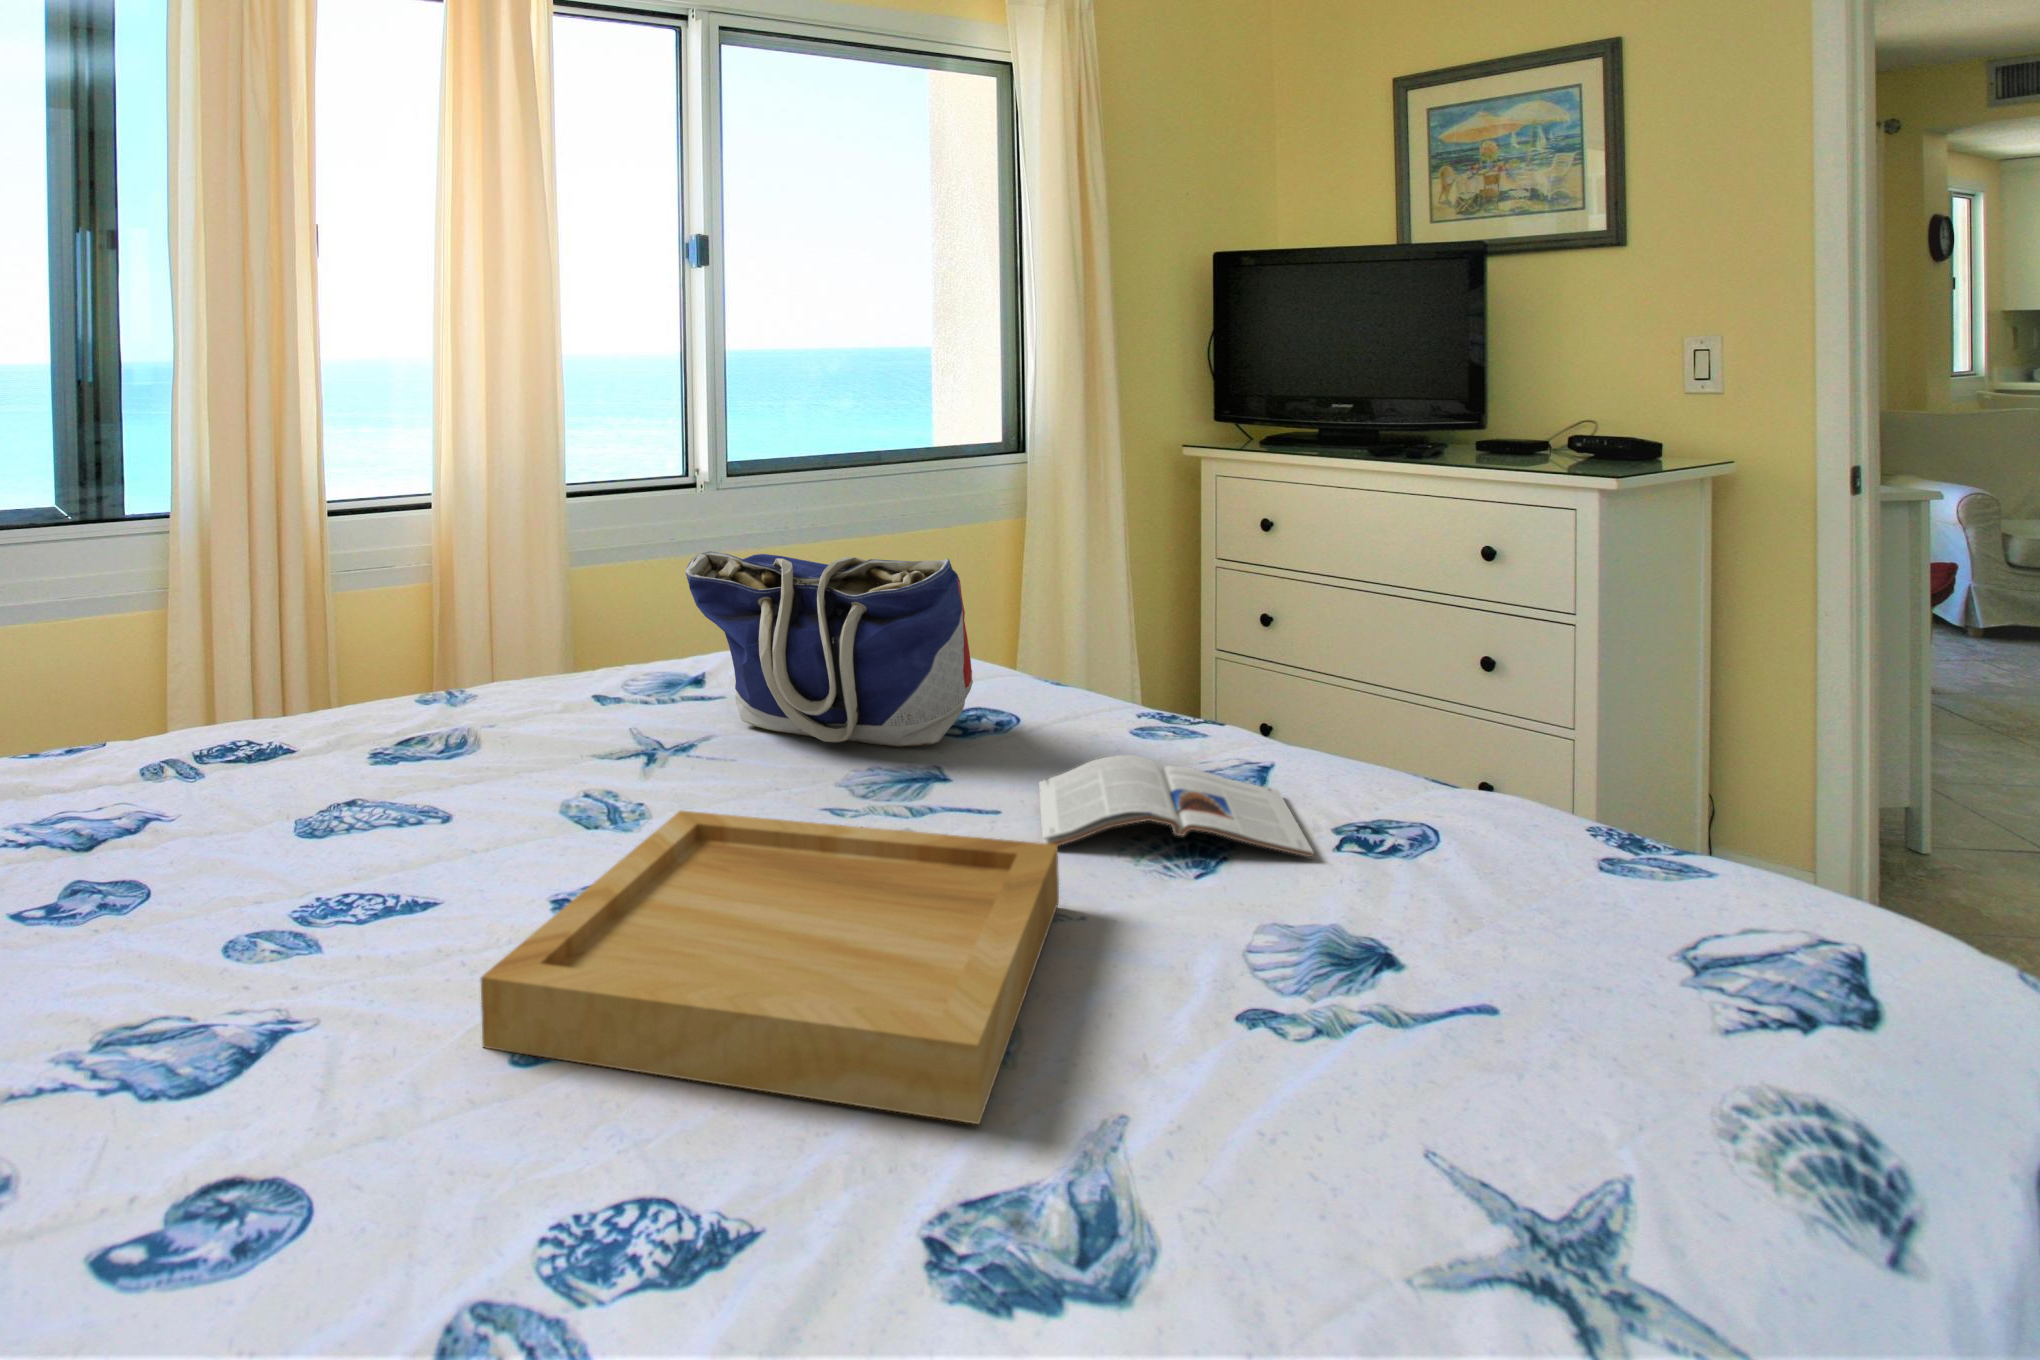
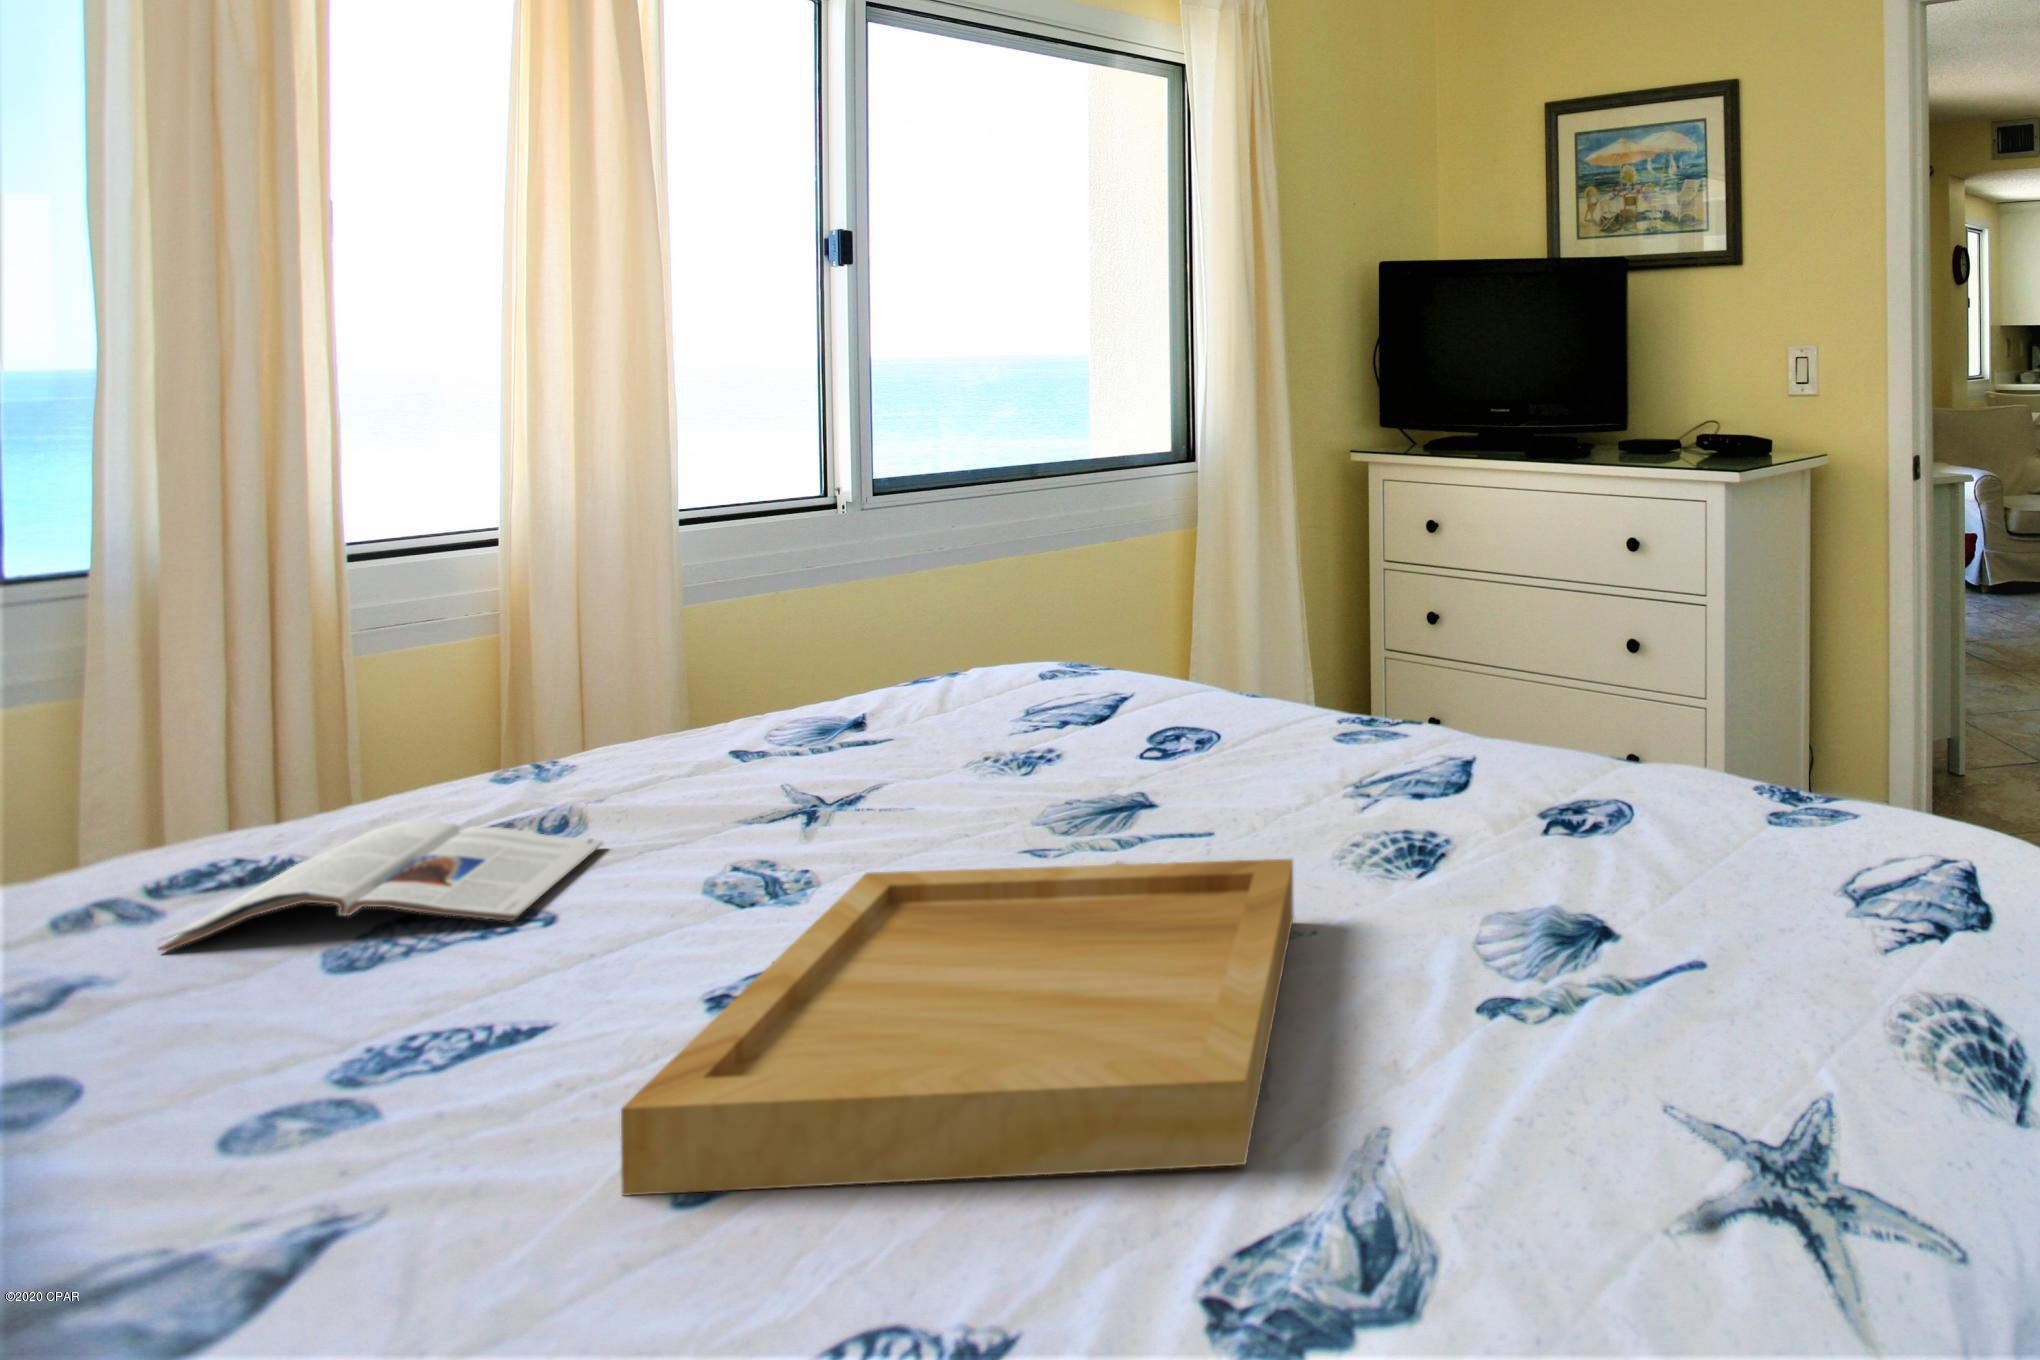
tote bag: present [685,551,973,747] -> none [859,578,1182,780]
magazine: present [1039,755,1314,857] -> present [158,819,603,952]

